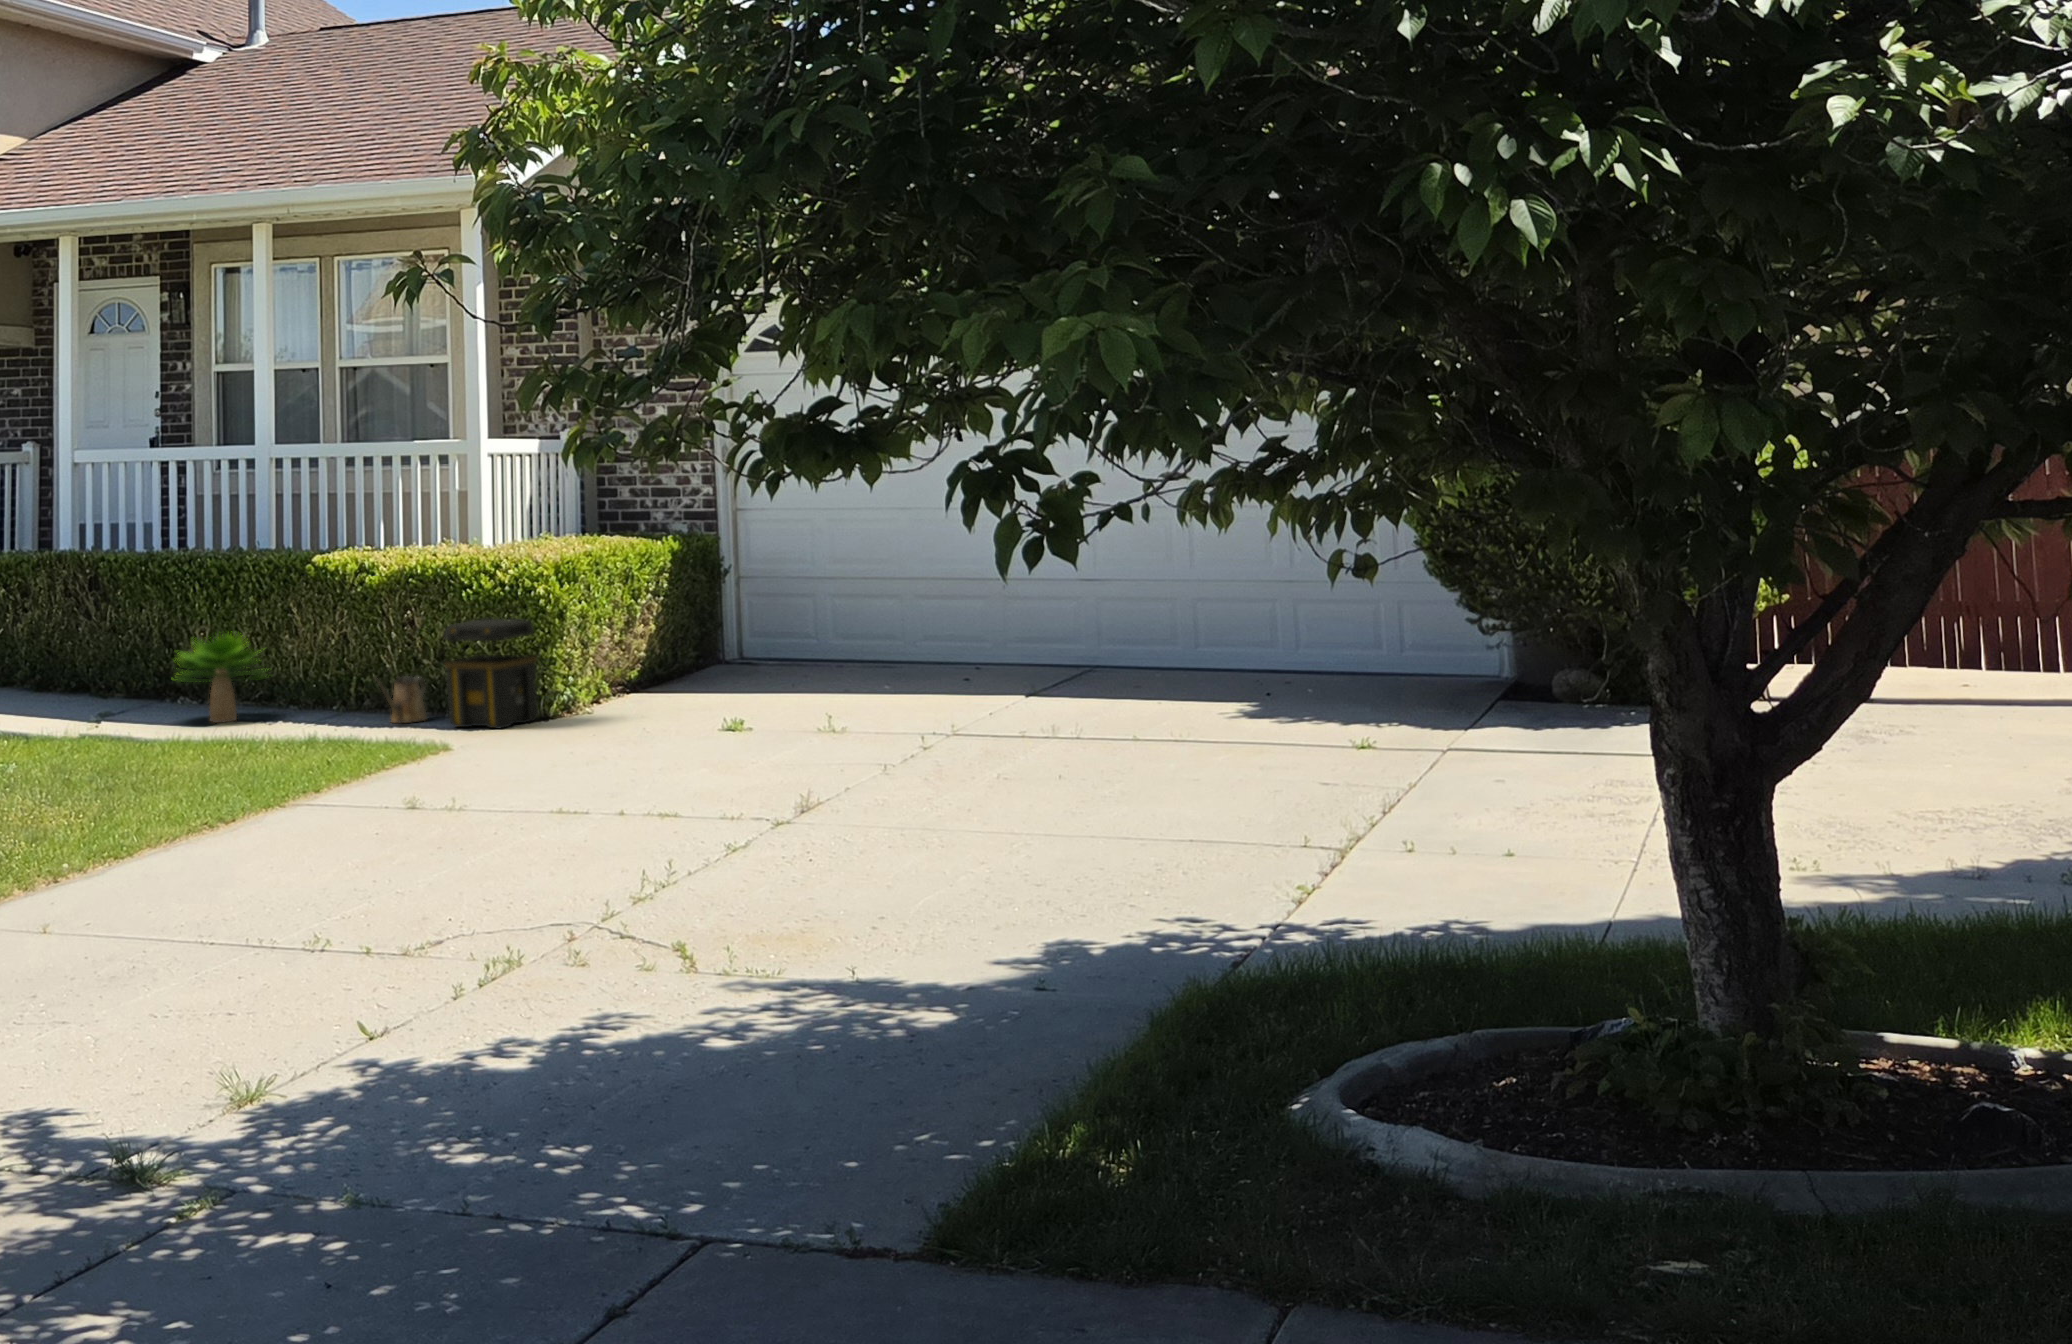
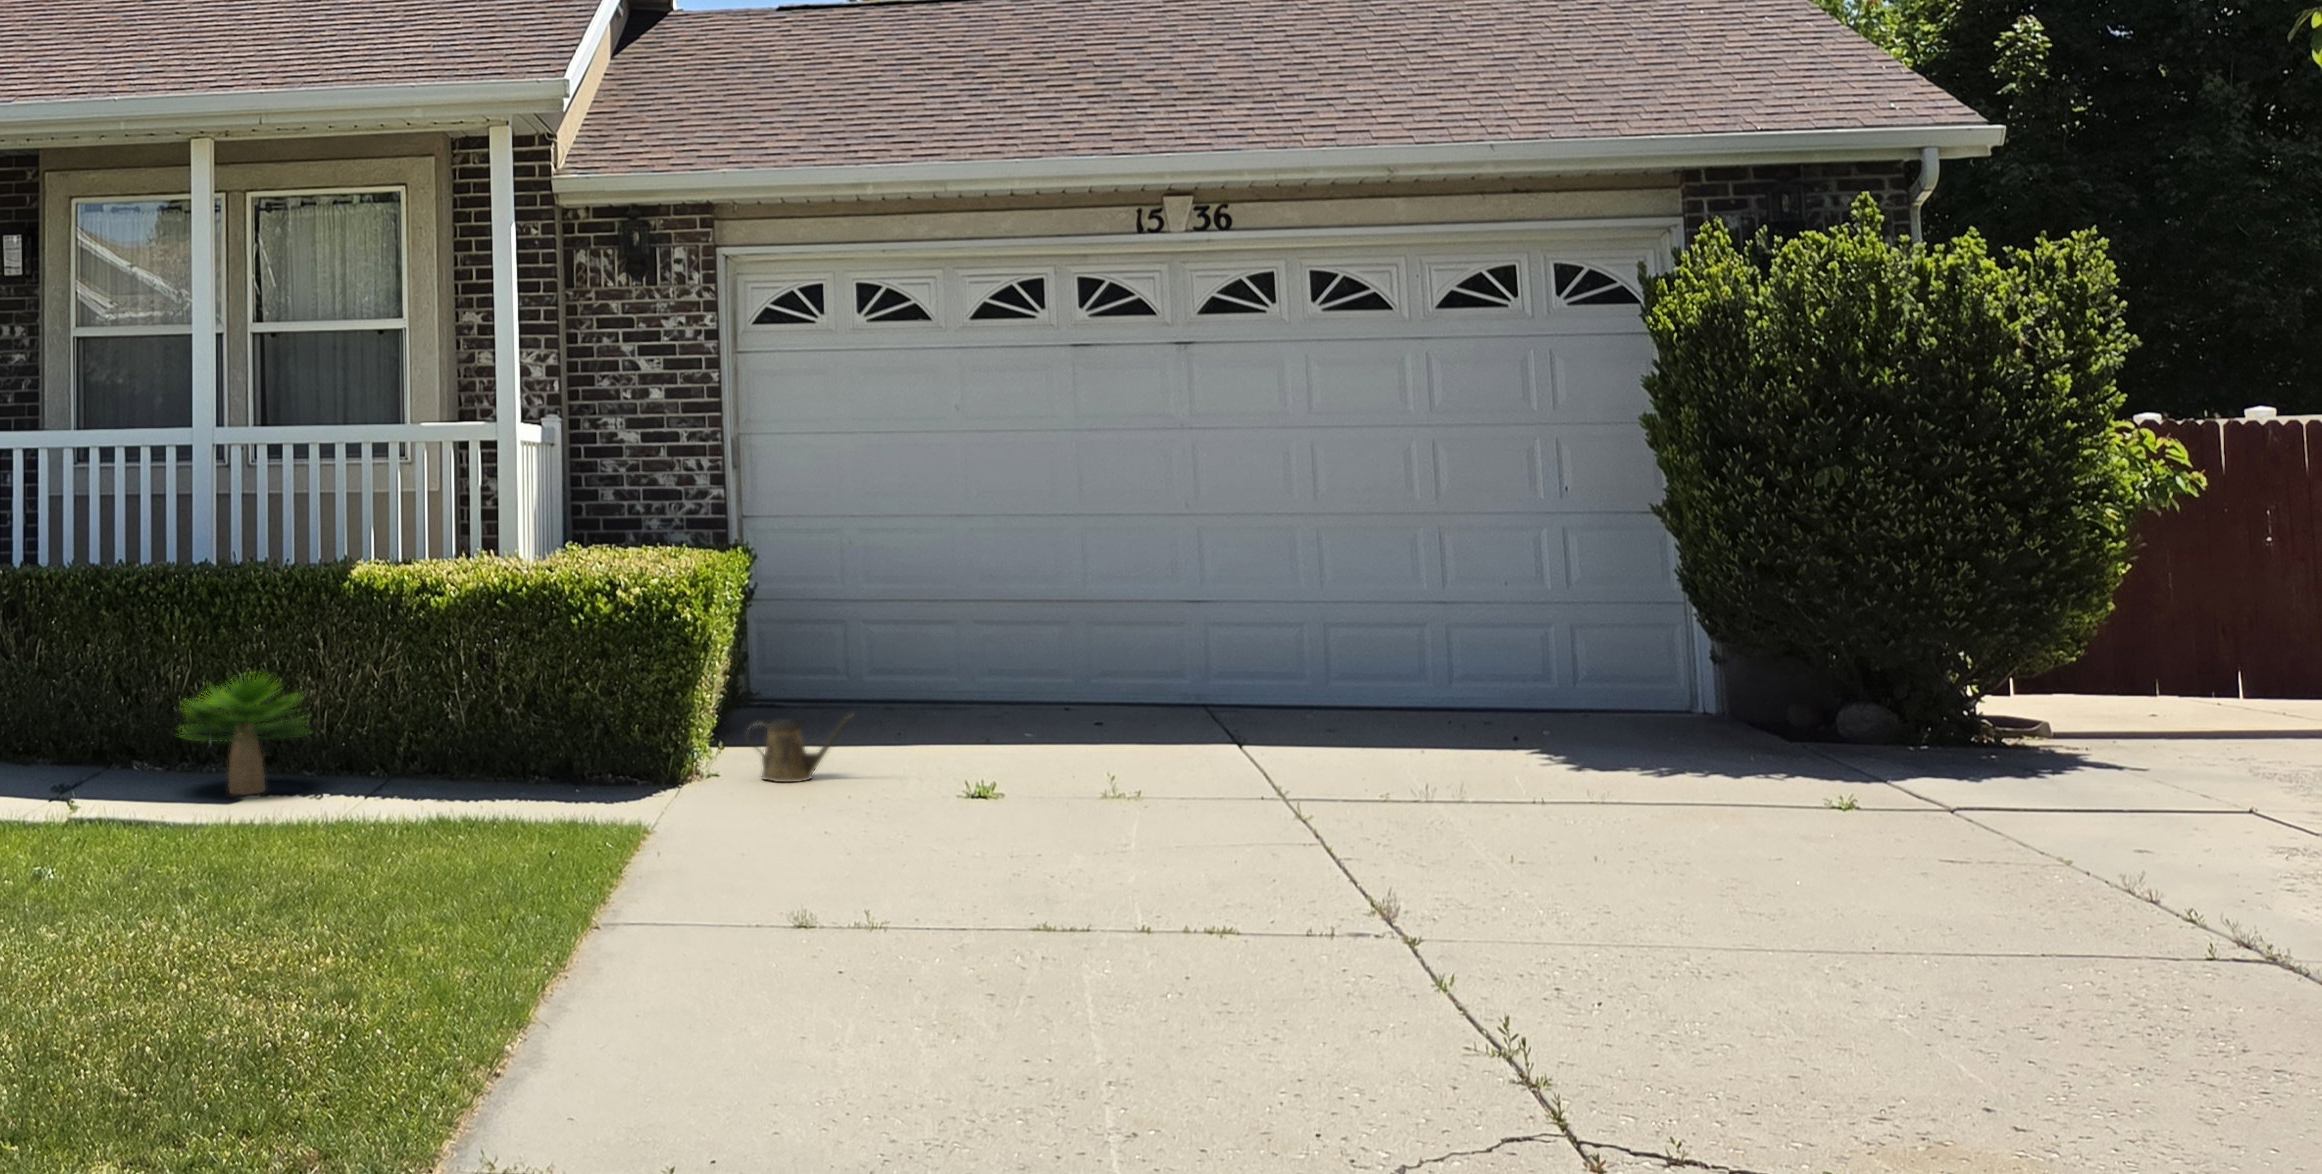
toolbox: present [444,619,538,728] -> none [606,653,717,798]
watering can: present [375,676,427,723] -> present [747,715,852,782]

